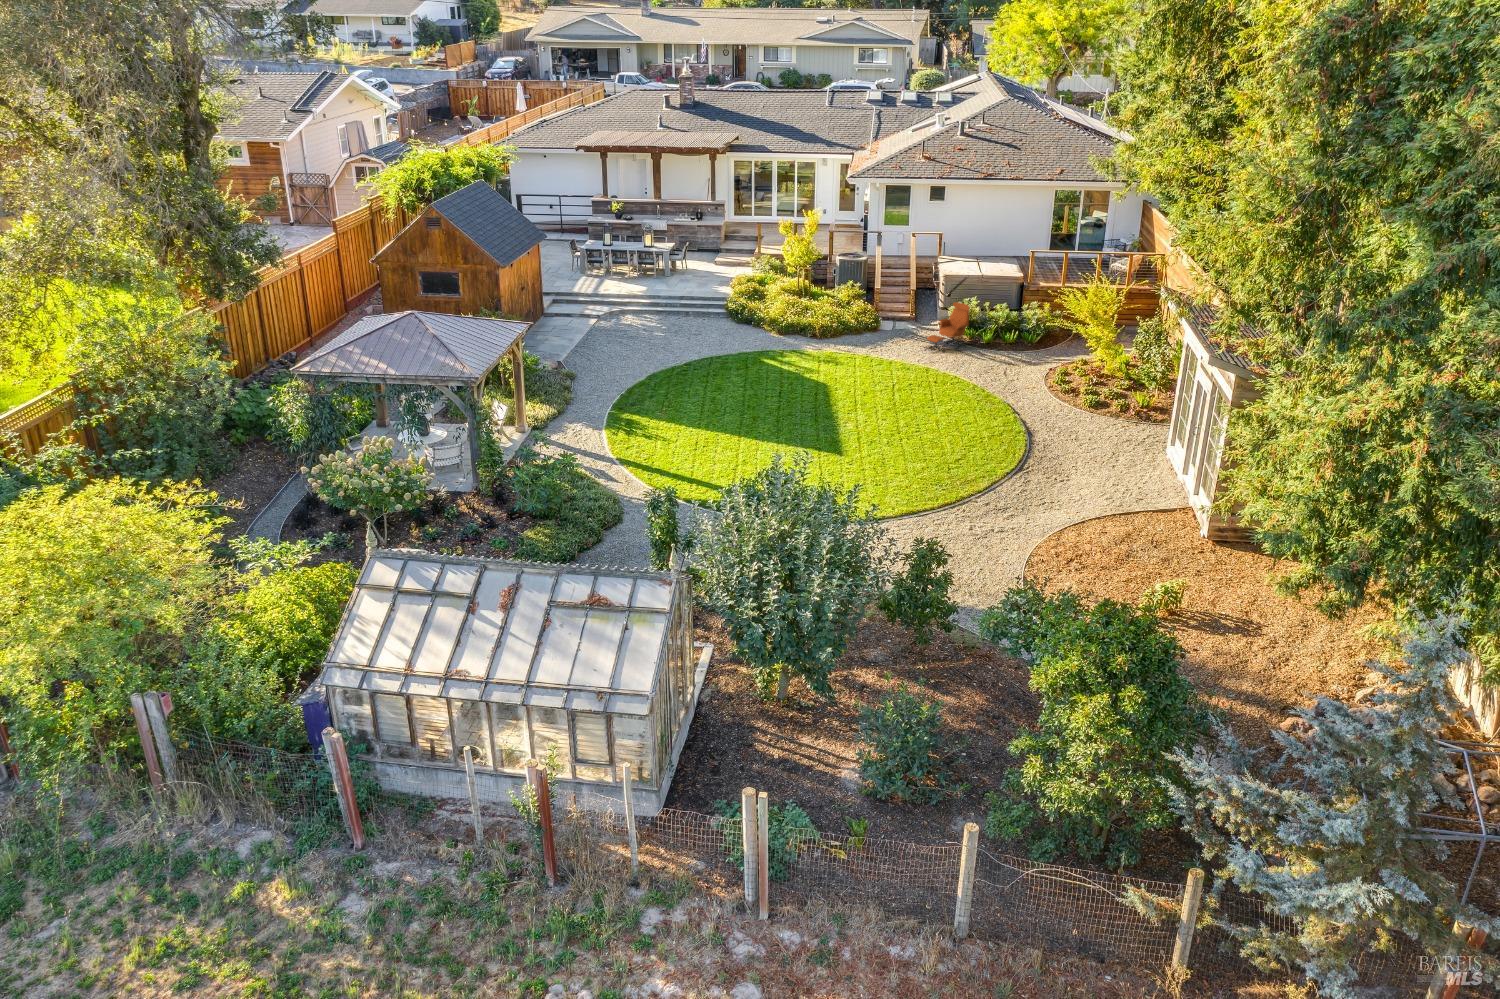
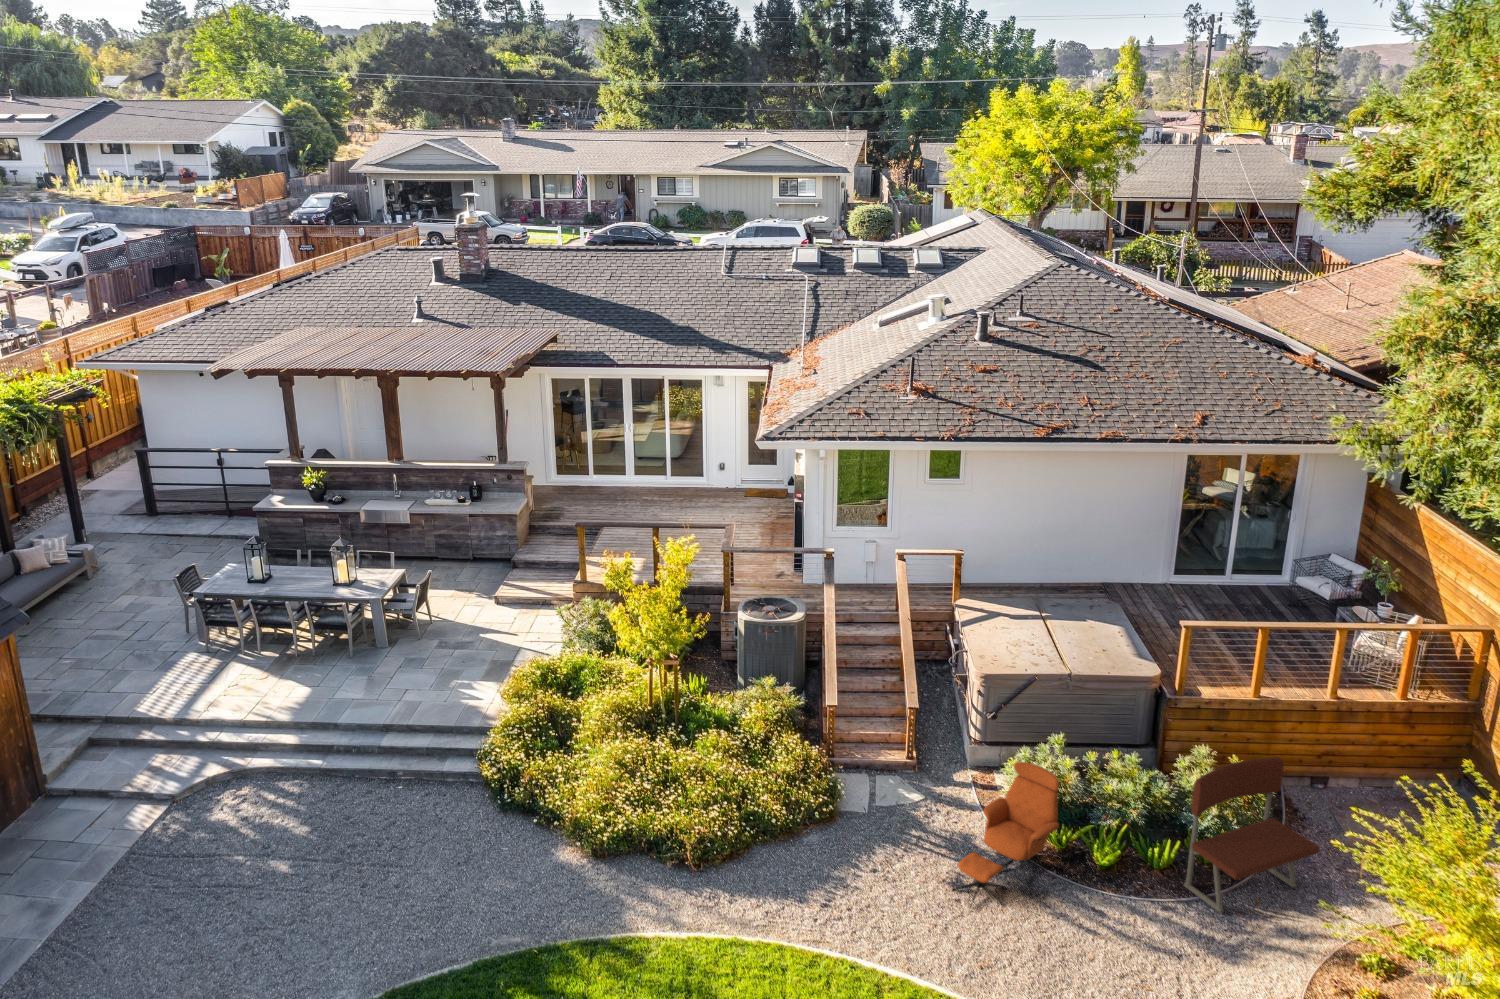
bench: none [1018,299,1072,356] -> present [1184,757,1319,913]

